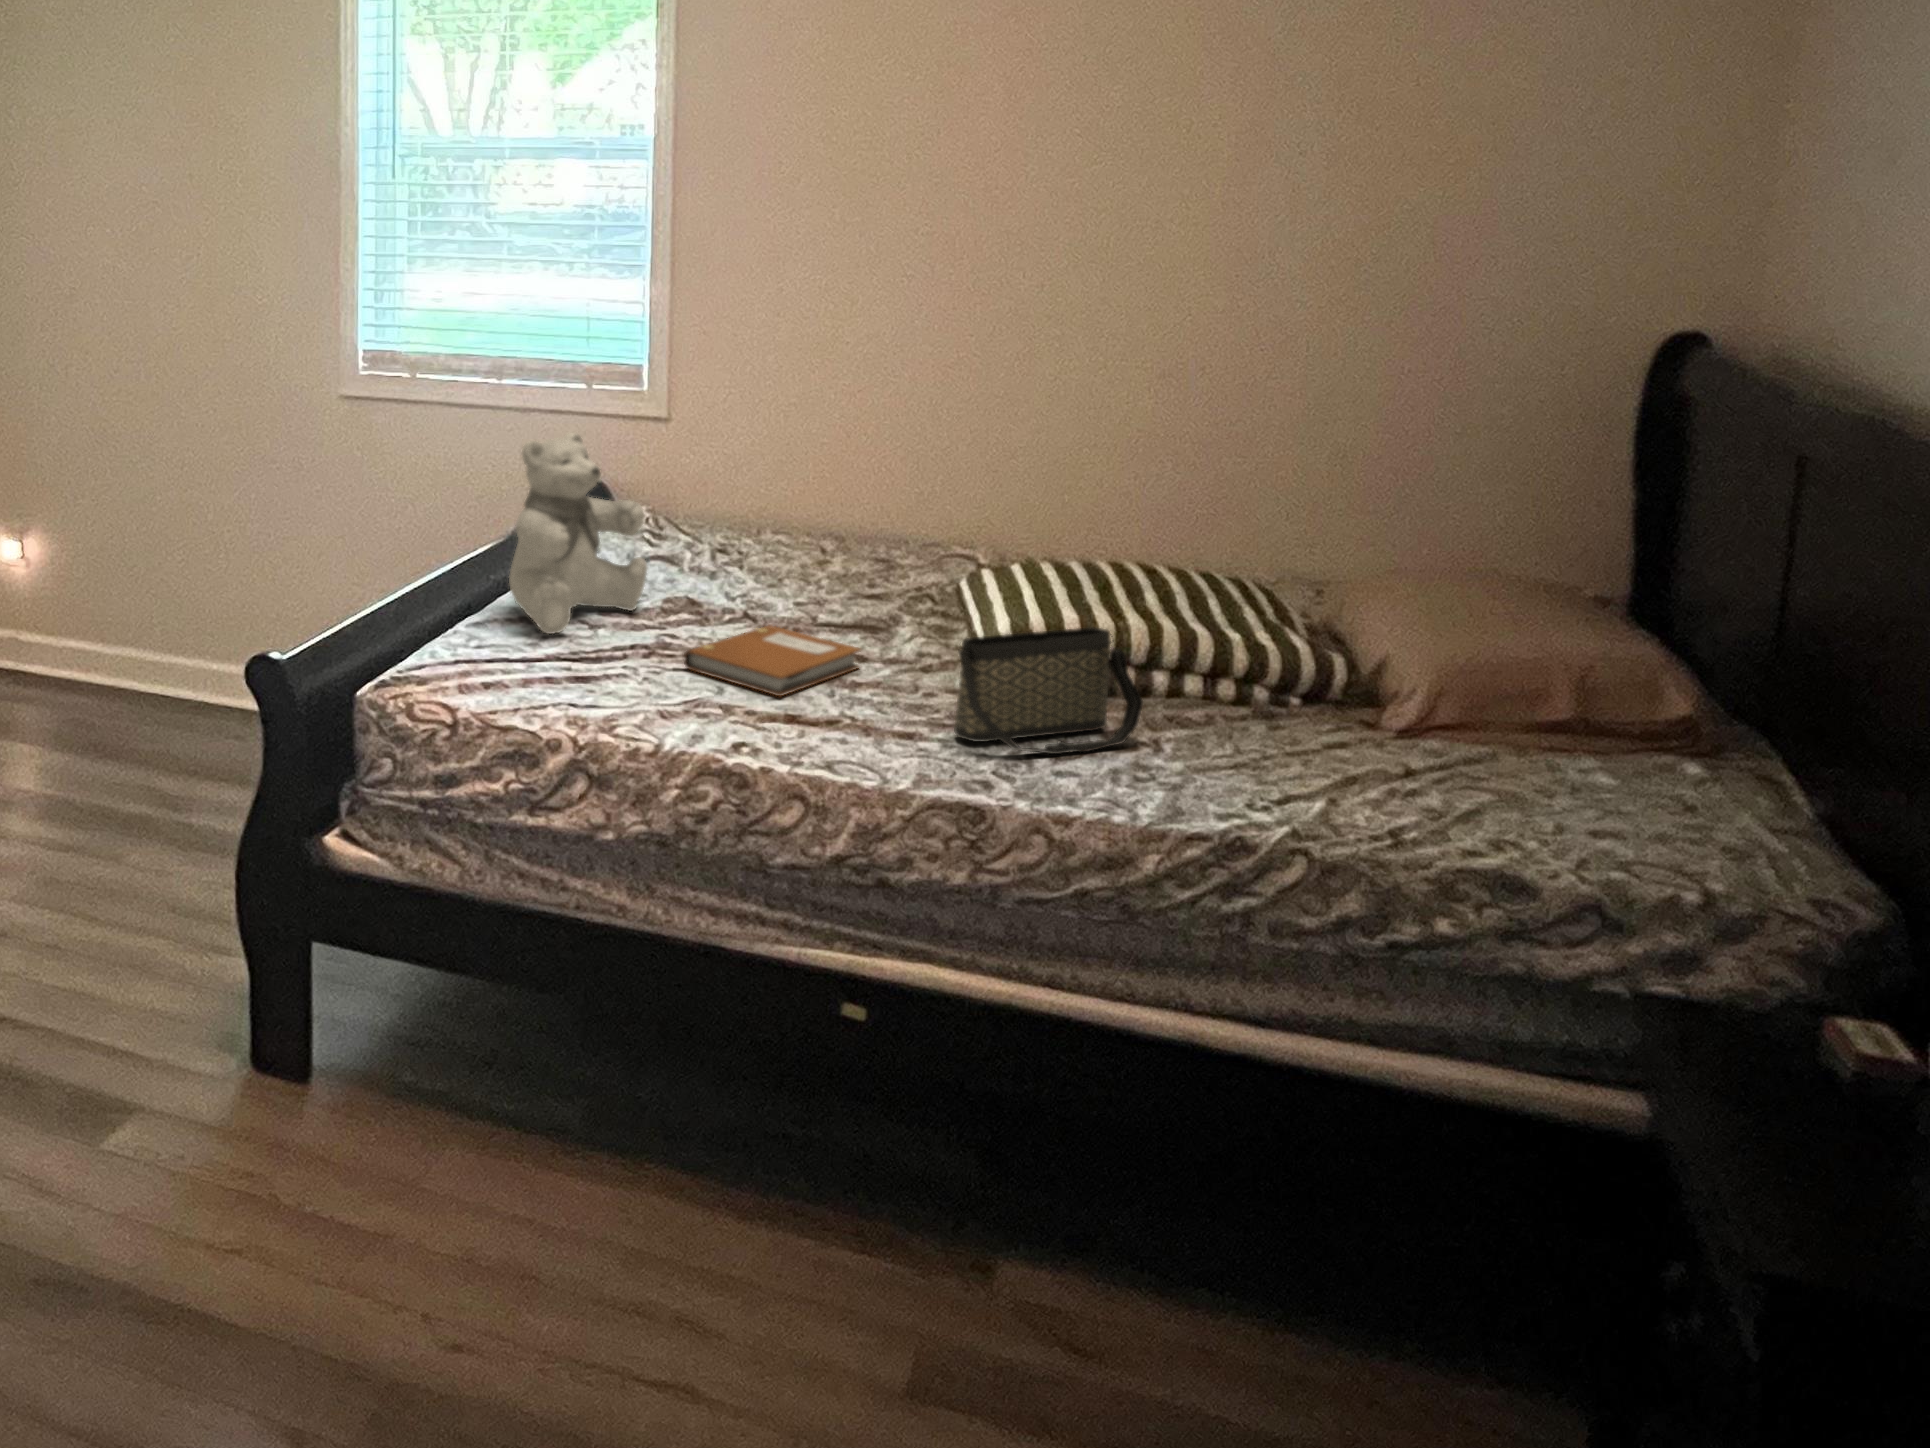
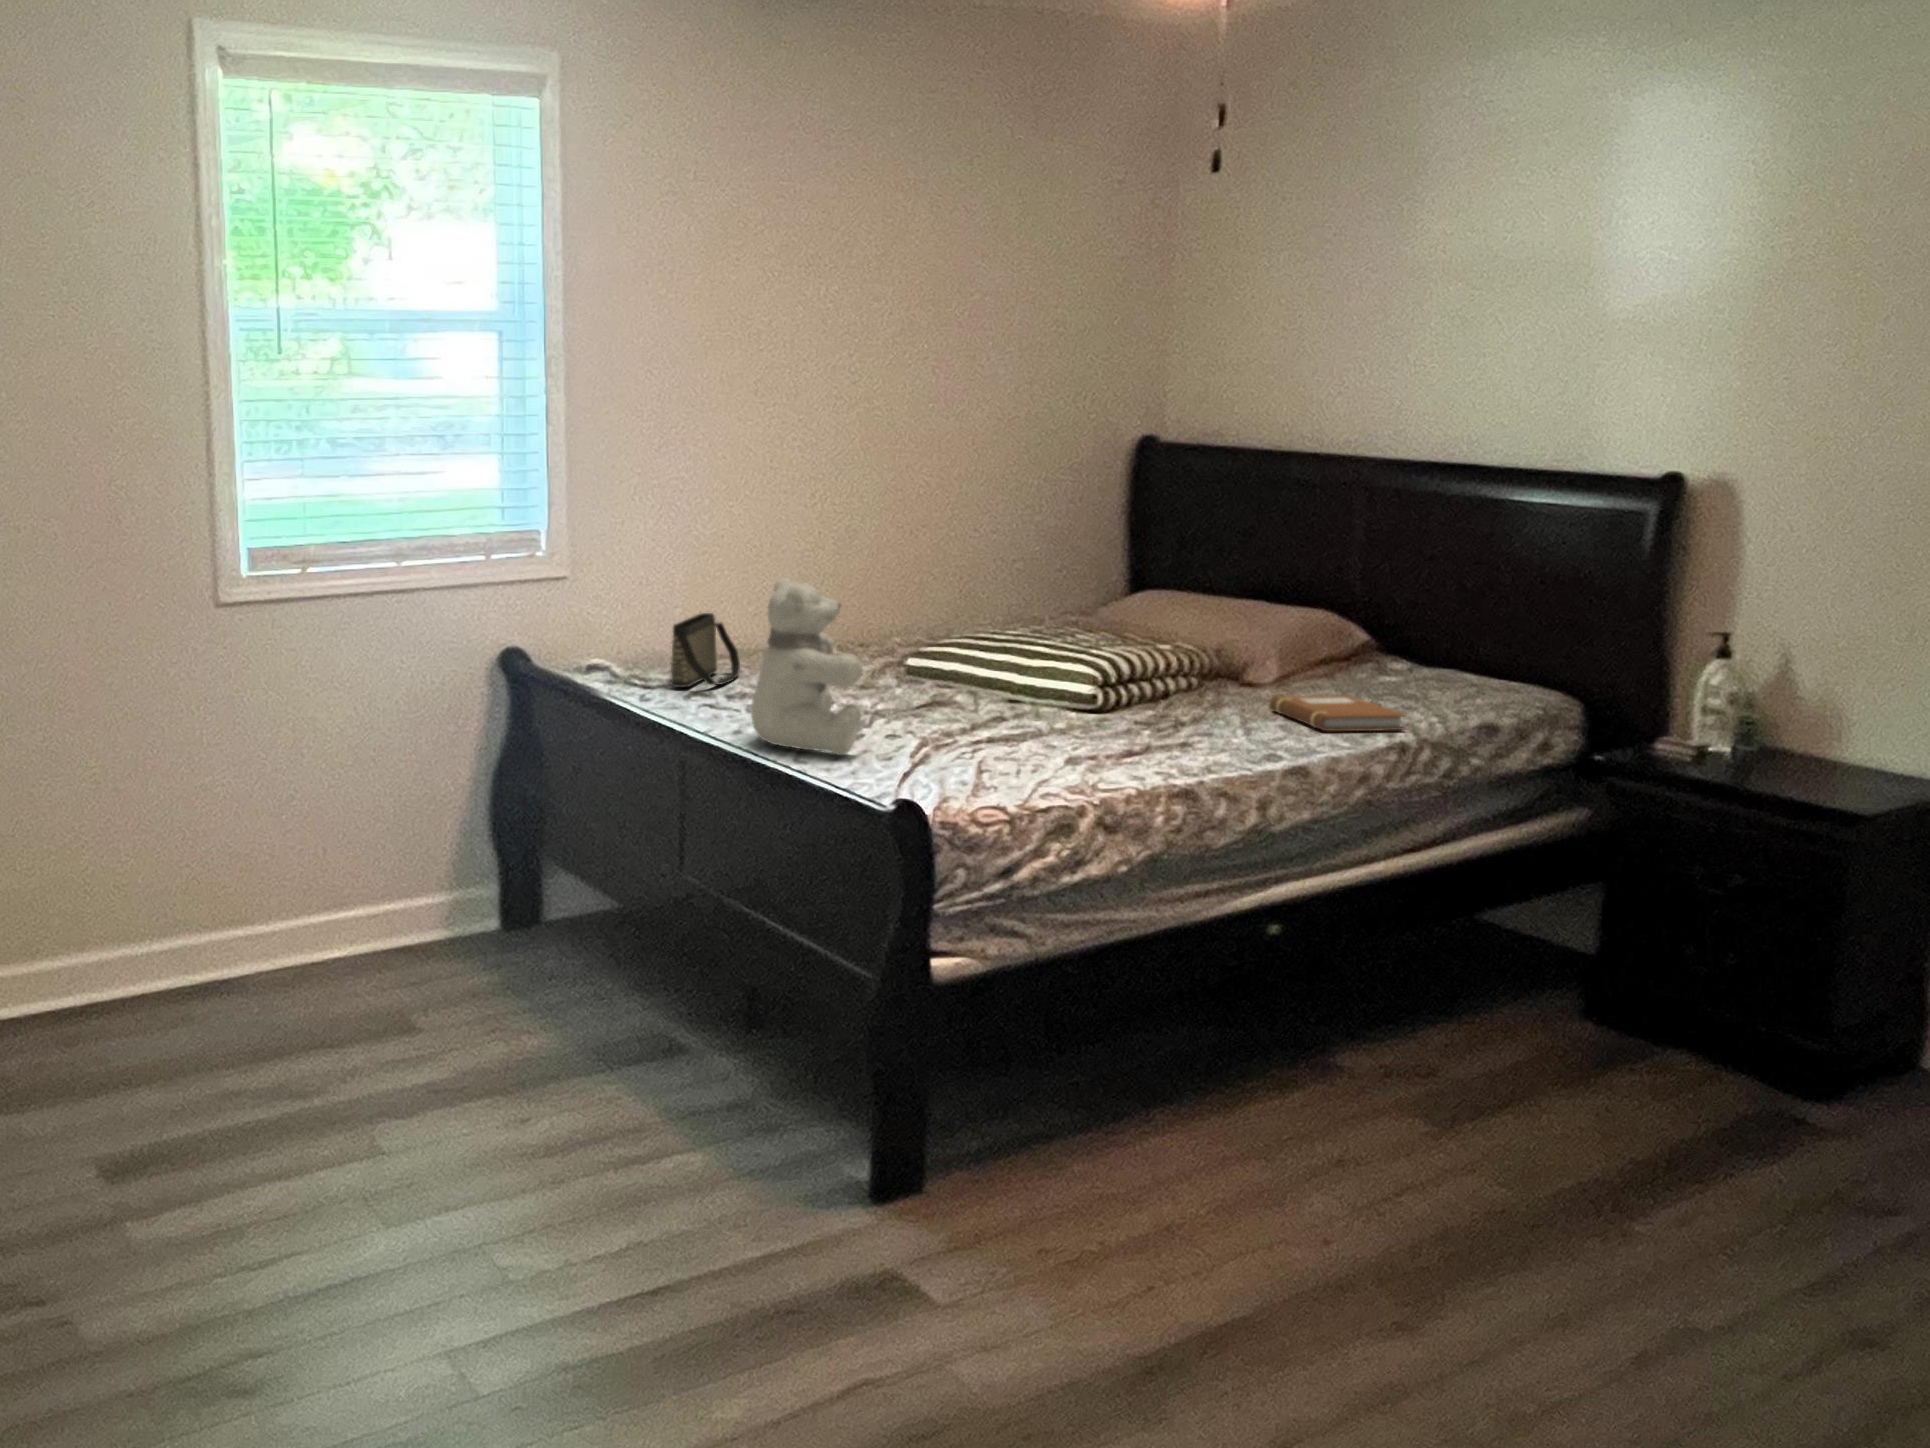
notebook: present [684,626,861,696] -> present [1270,695,1407,731]
handbag: present [954,627,1143,754] -> present [670,613,740,687]

